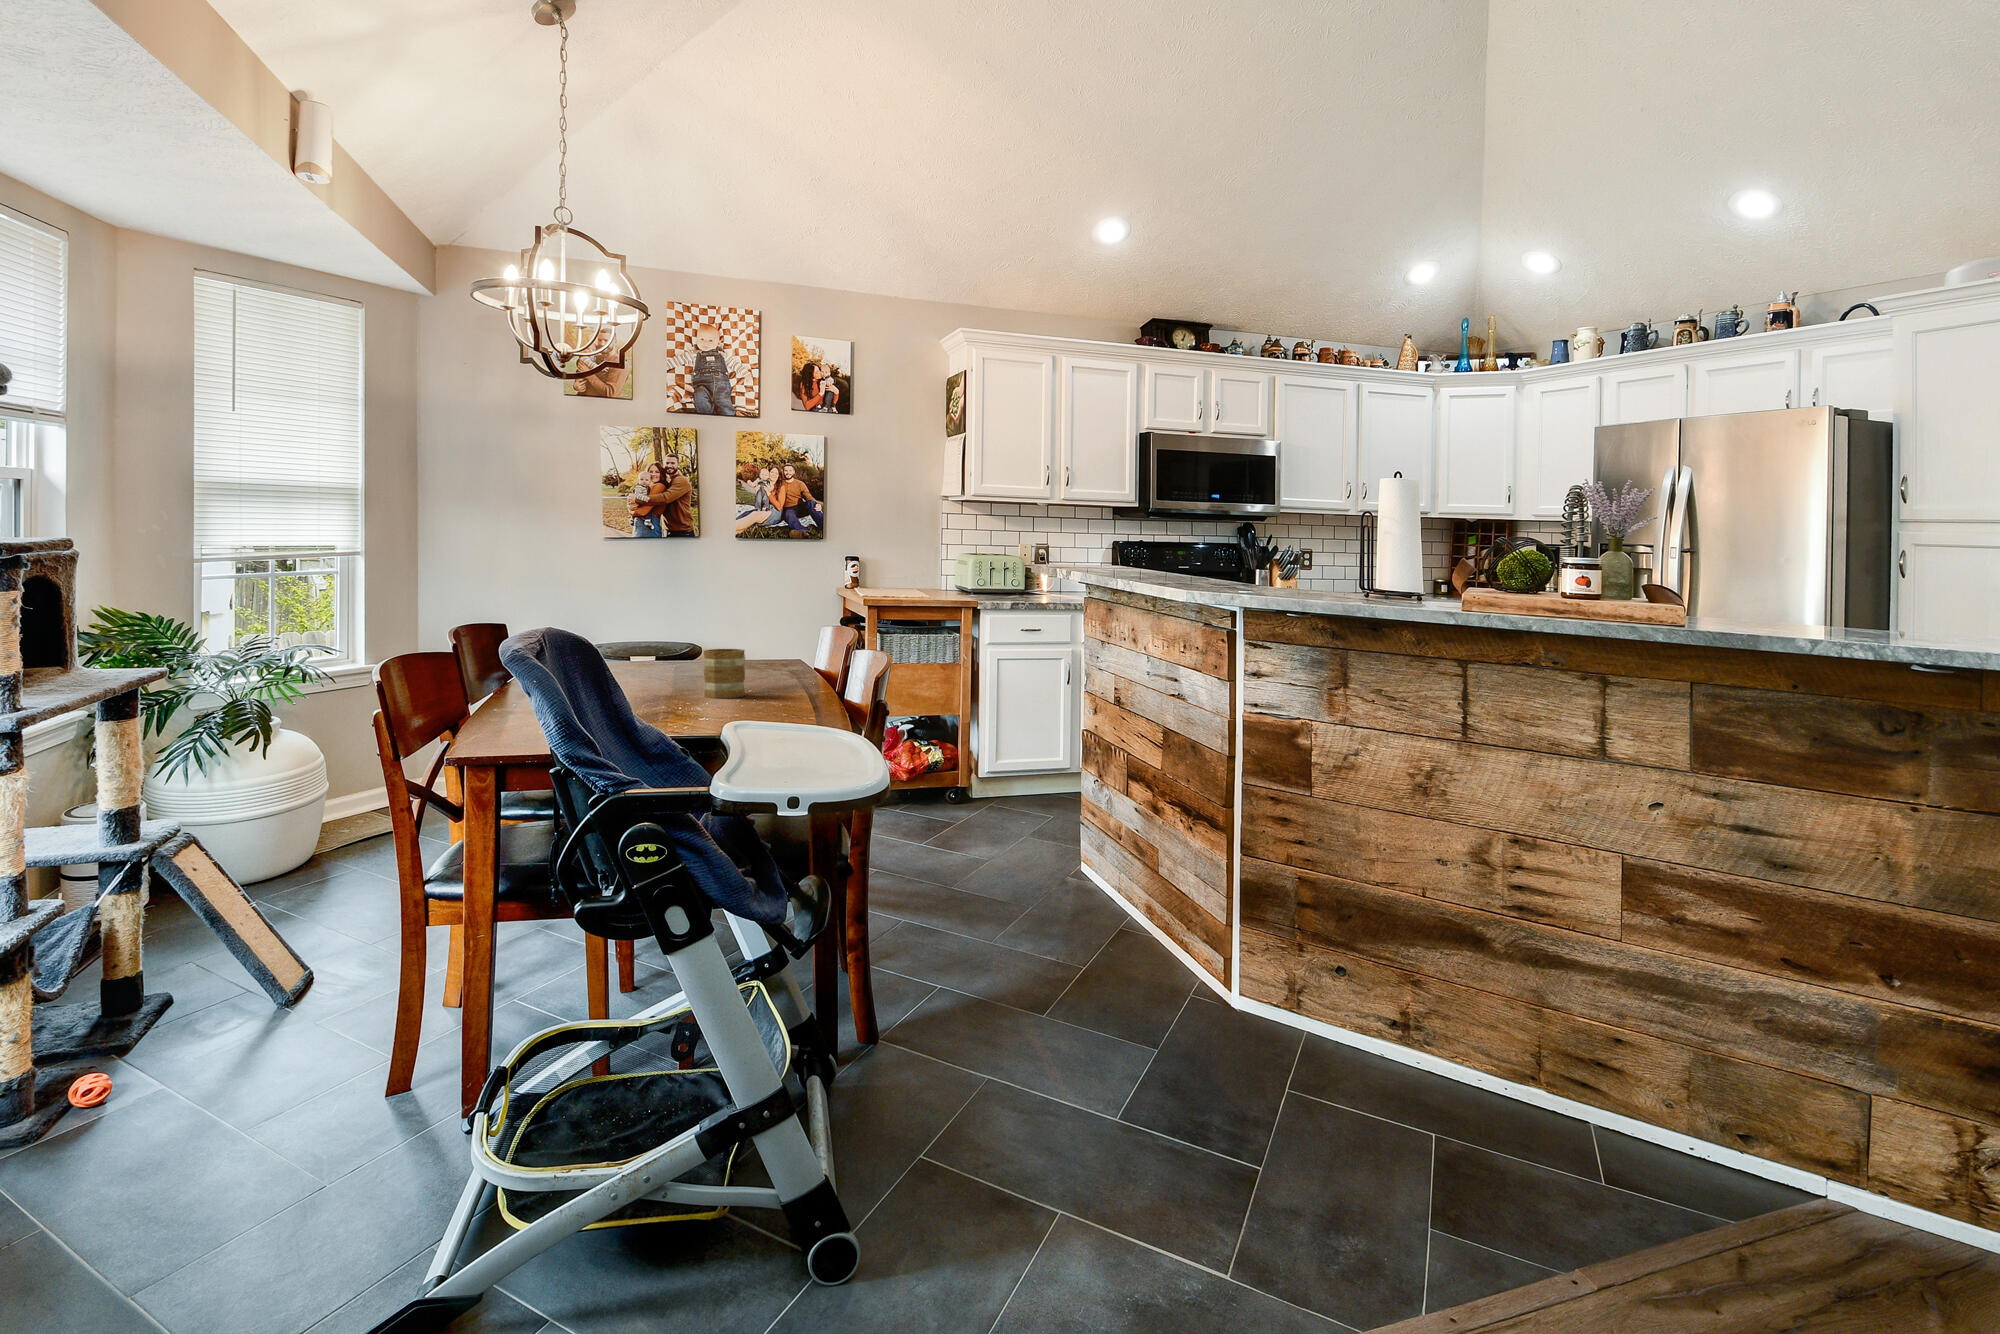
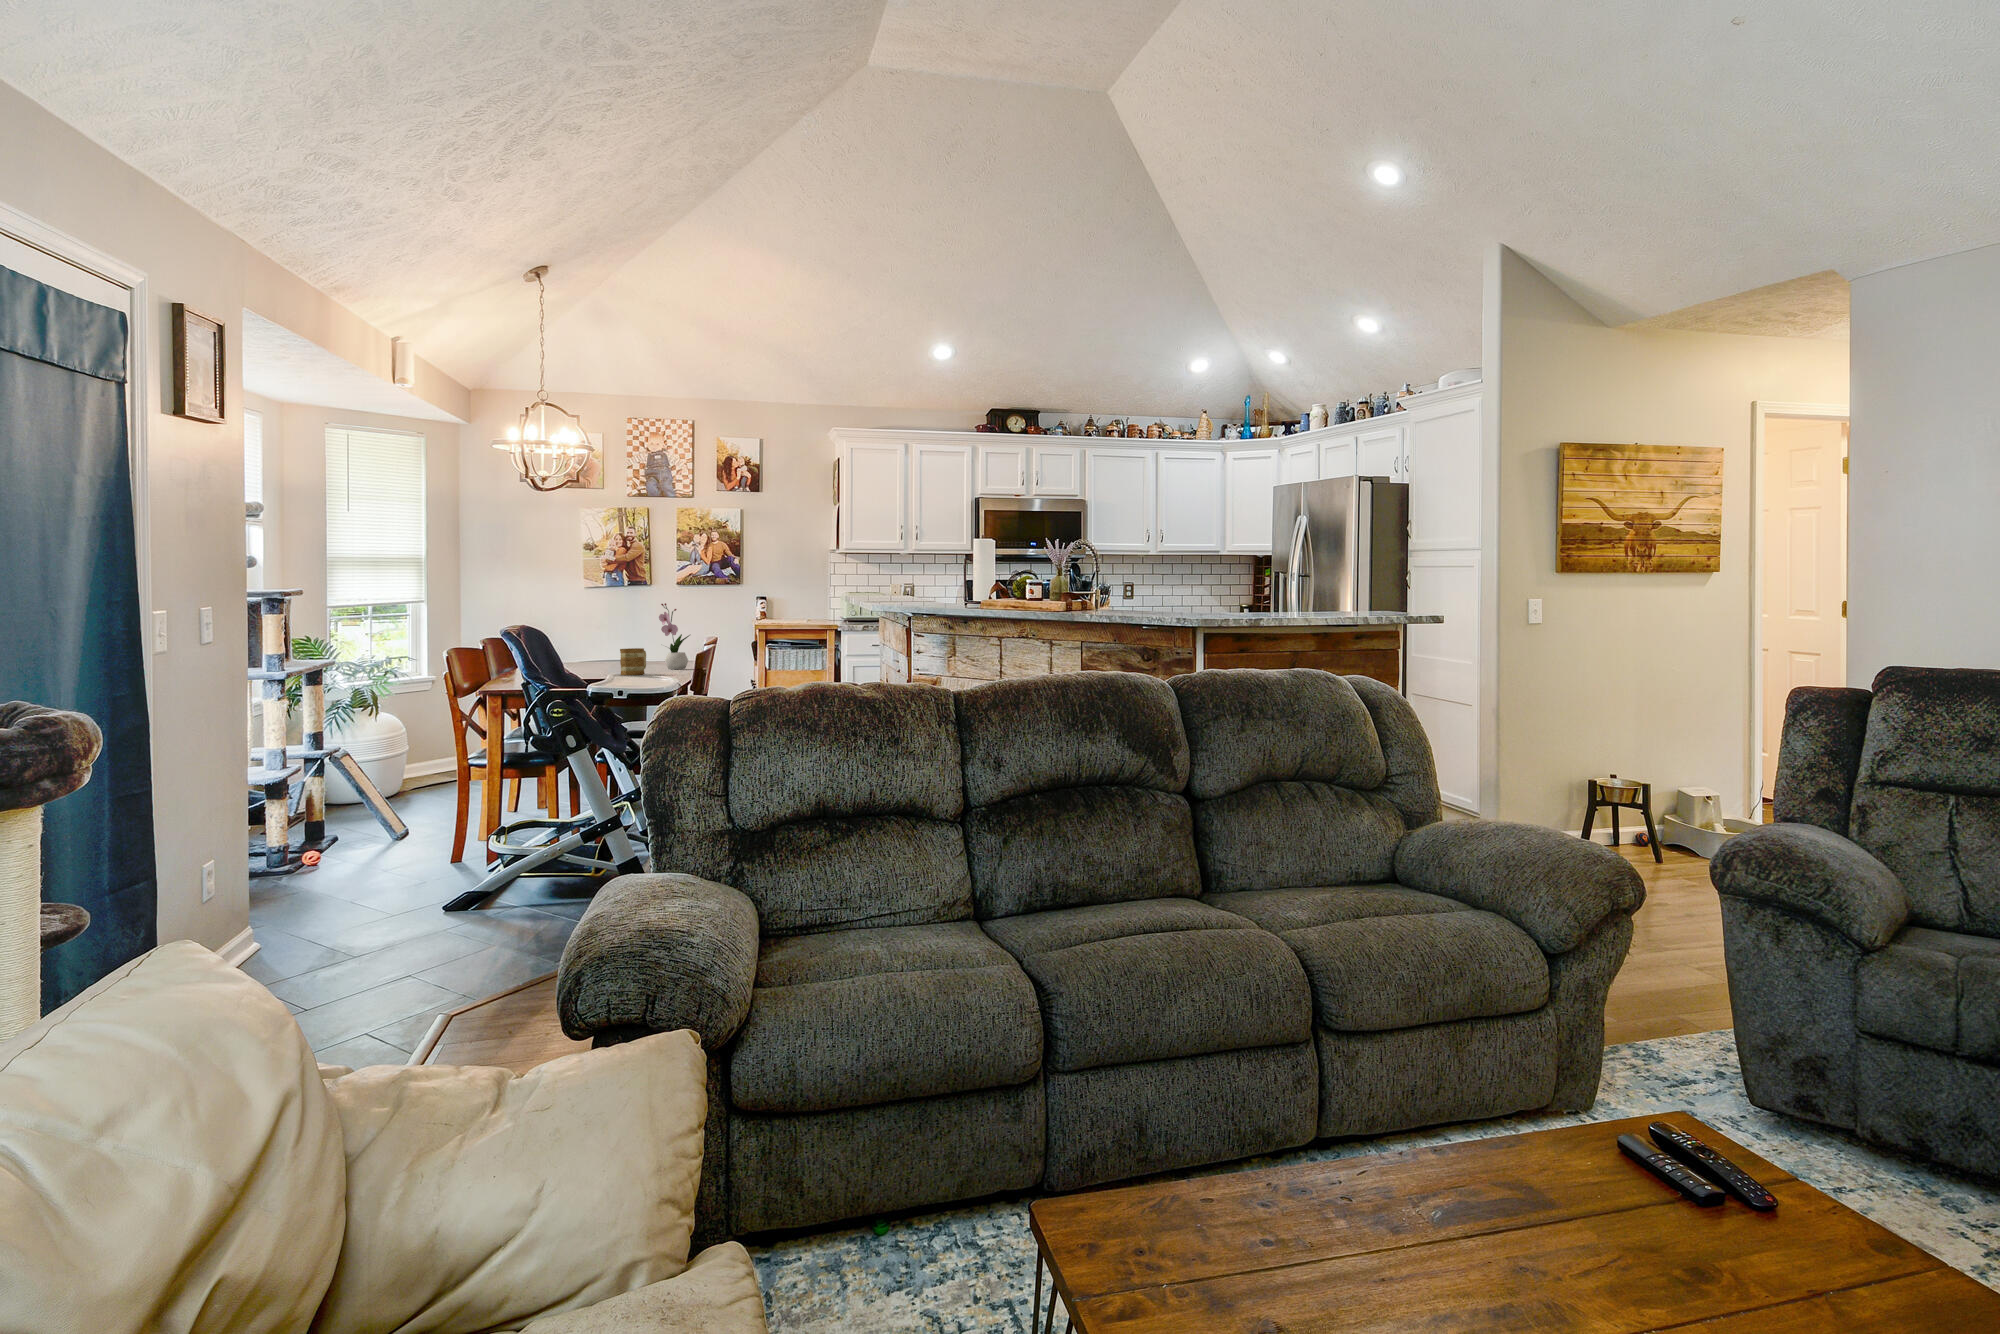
flower arrangement: none [745,568,794,674] -> present [659,603,690,669]

